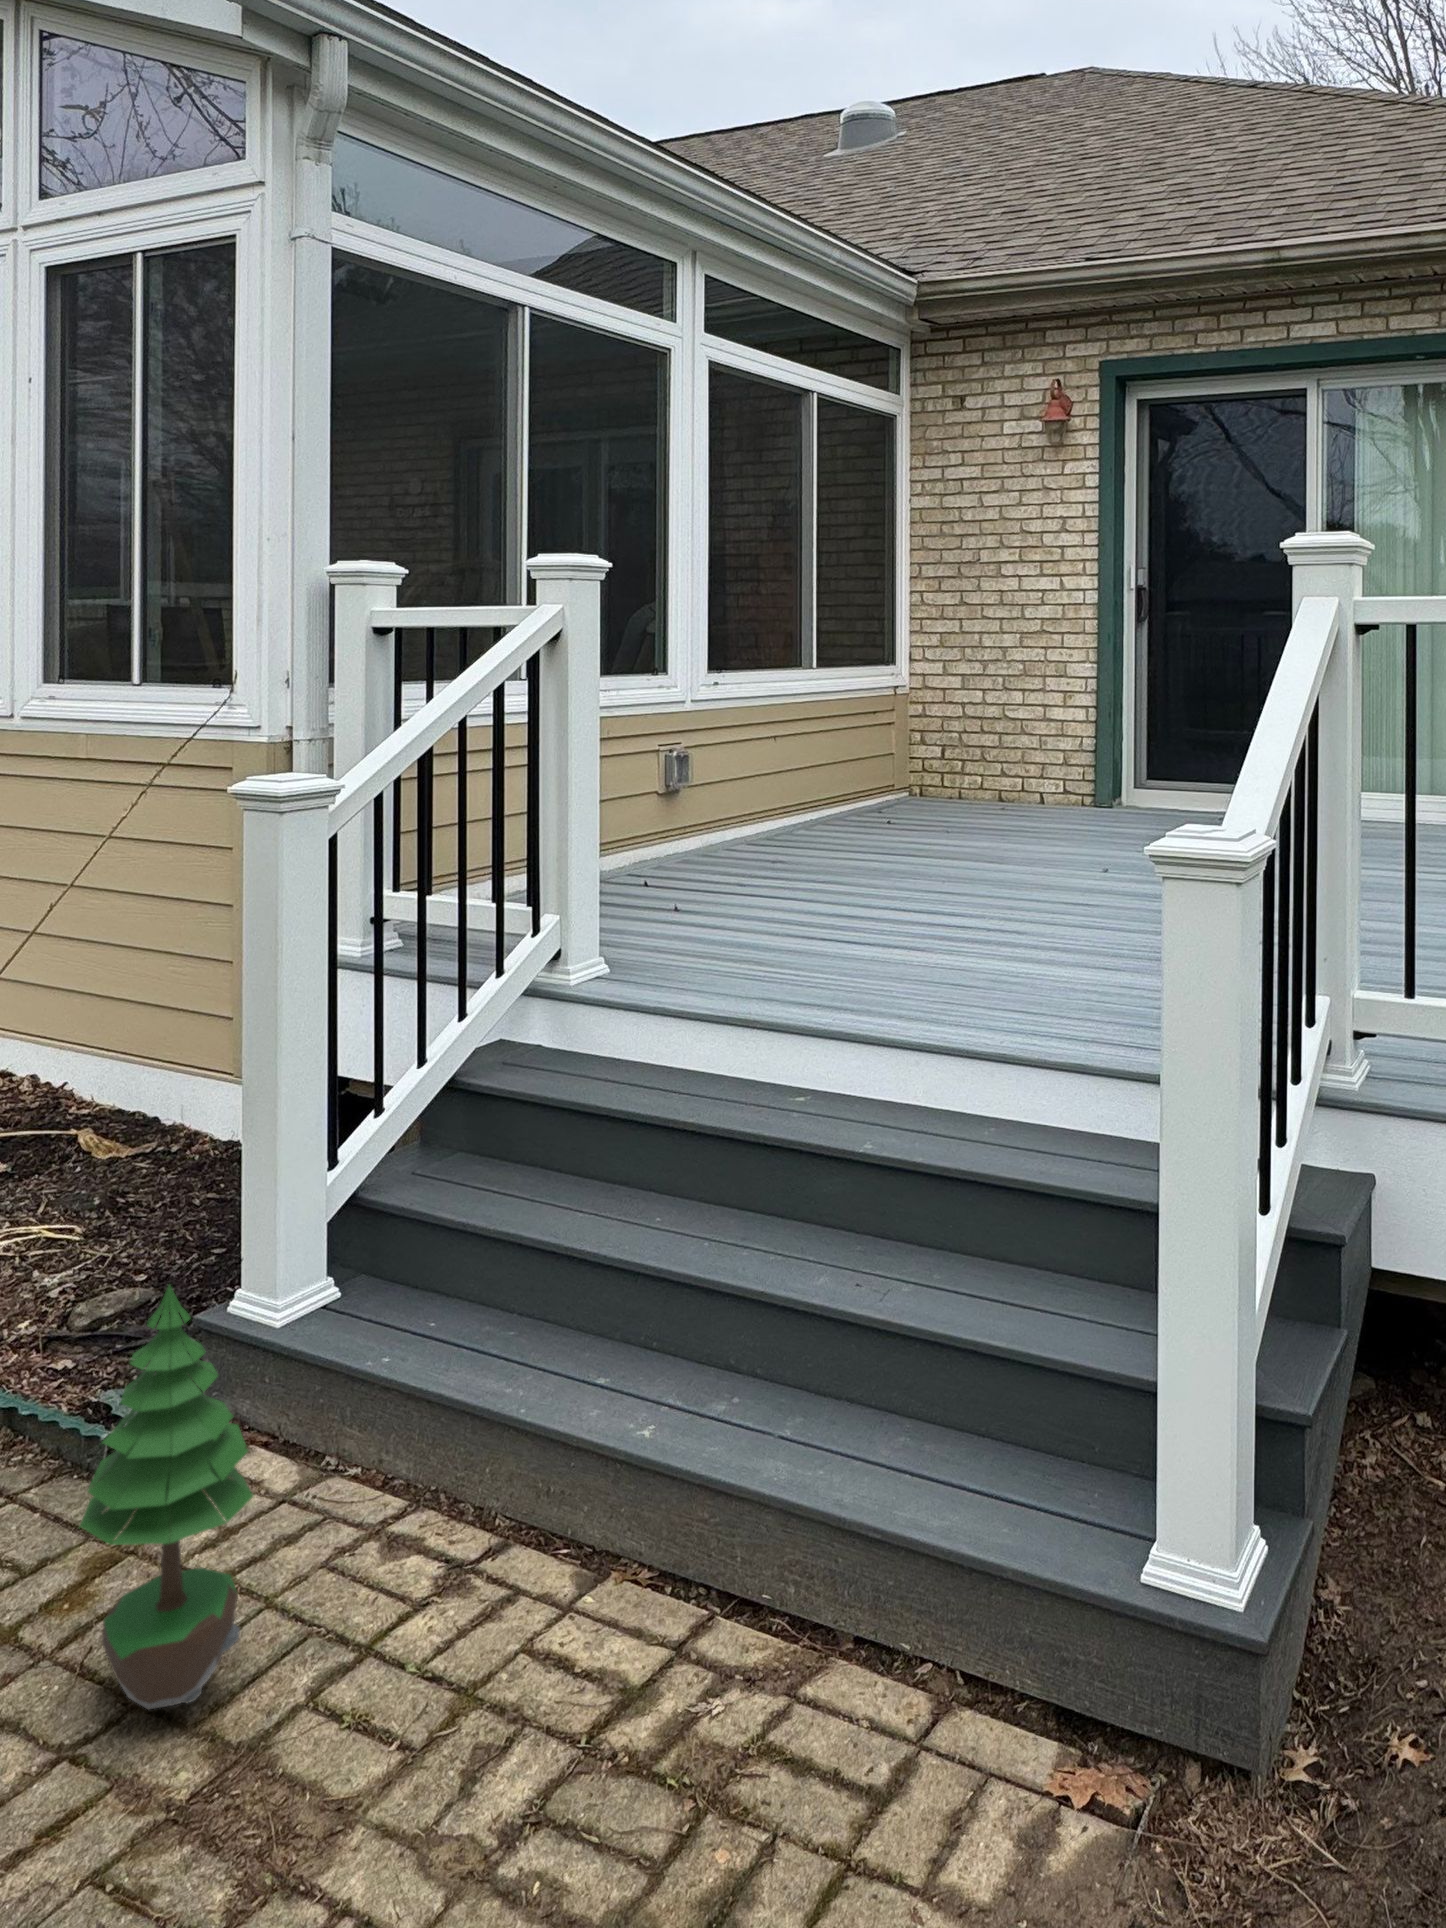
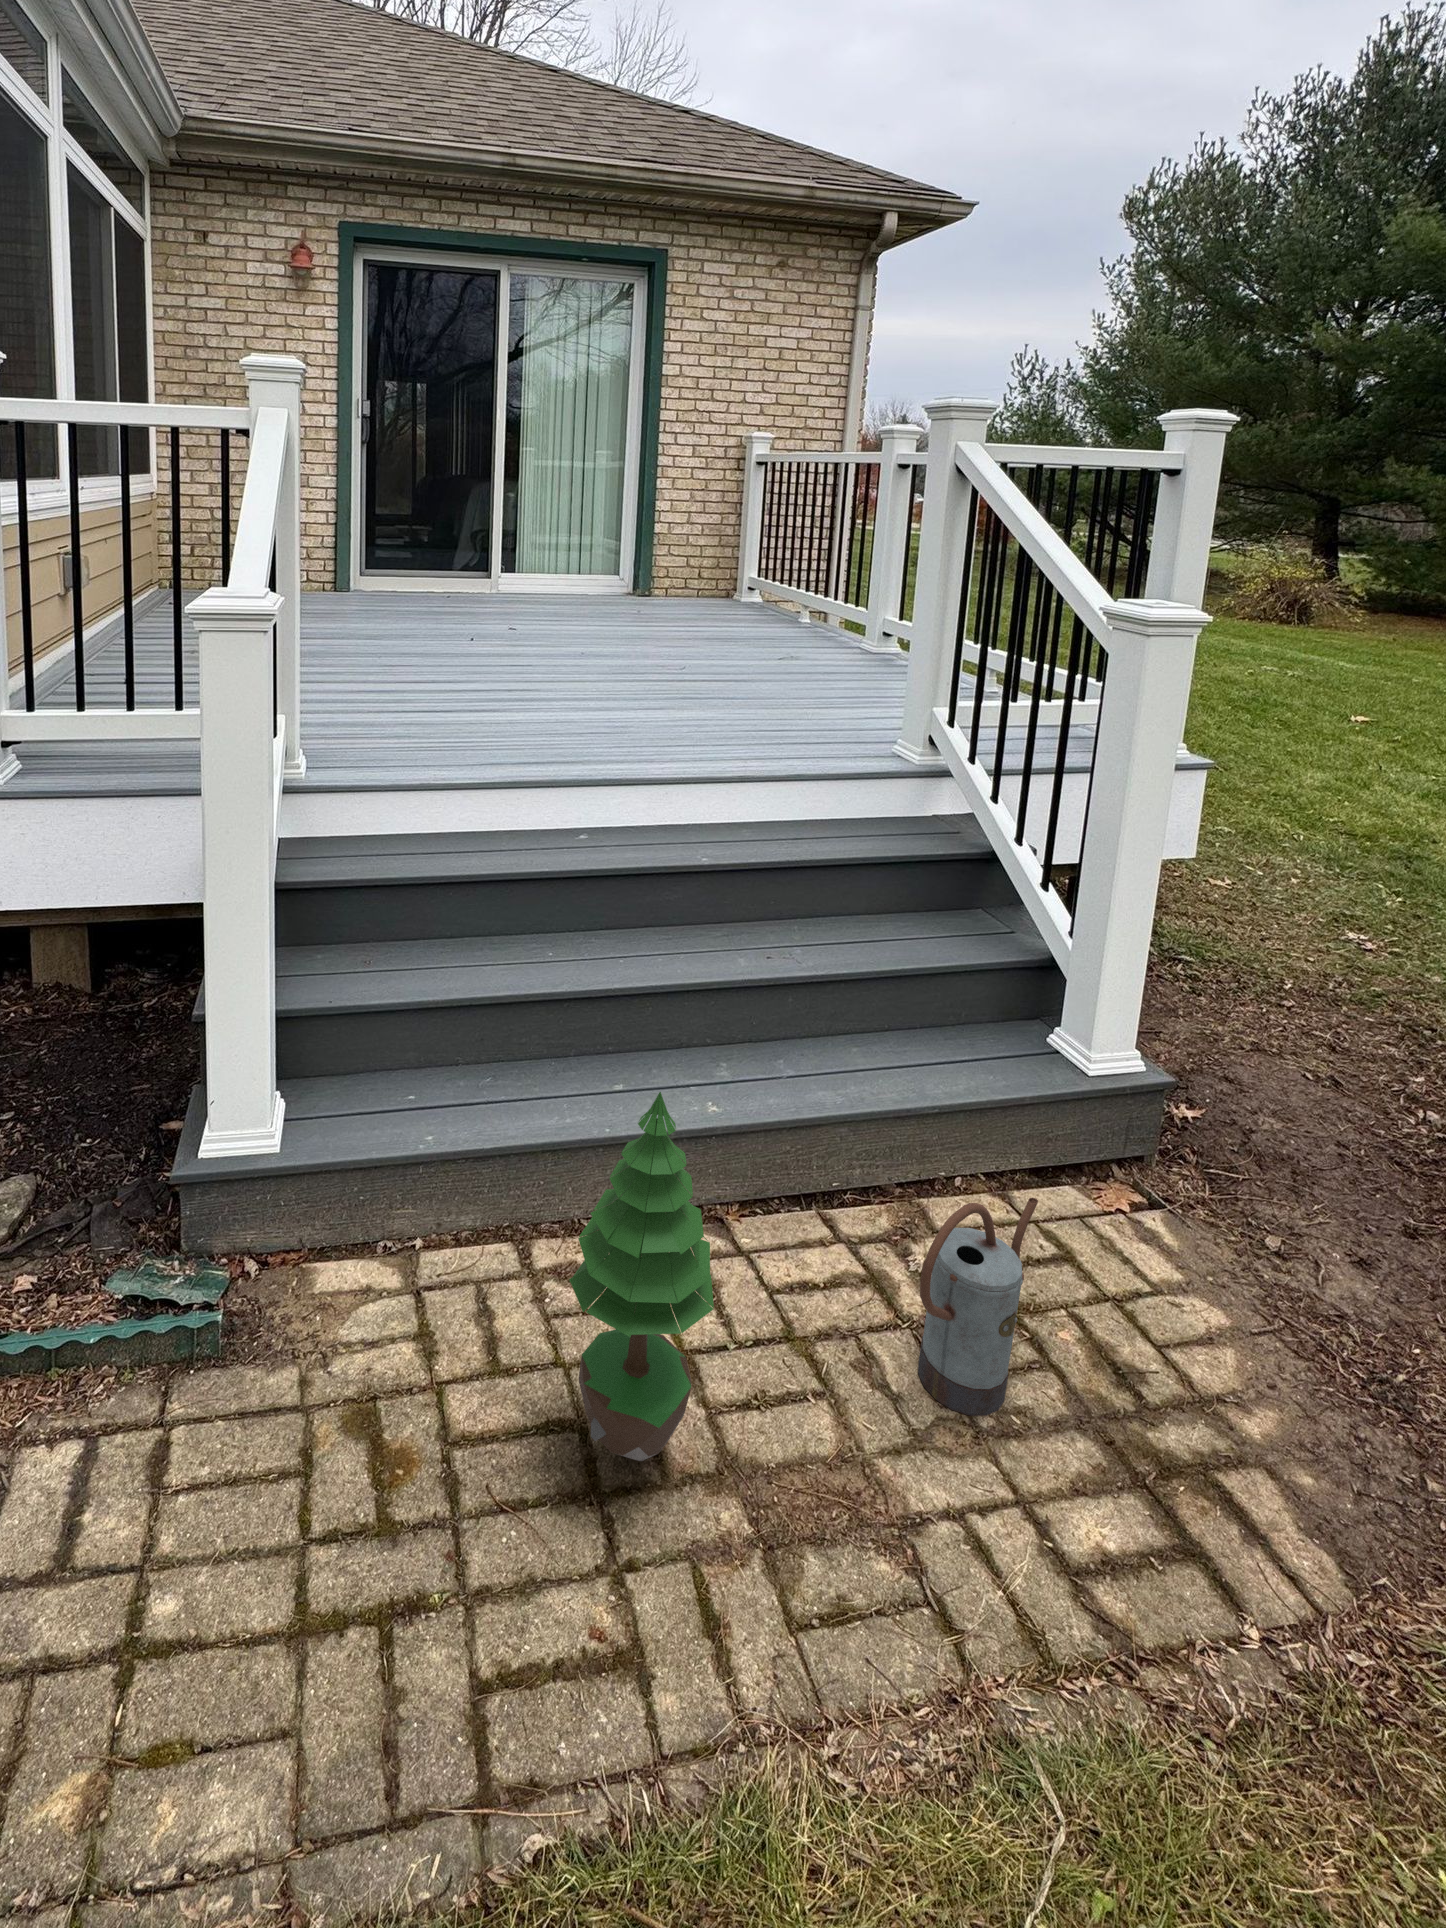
watering can: none [395,1557,647,1879] -> present [918,1198,1038,1416]

